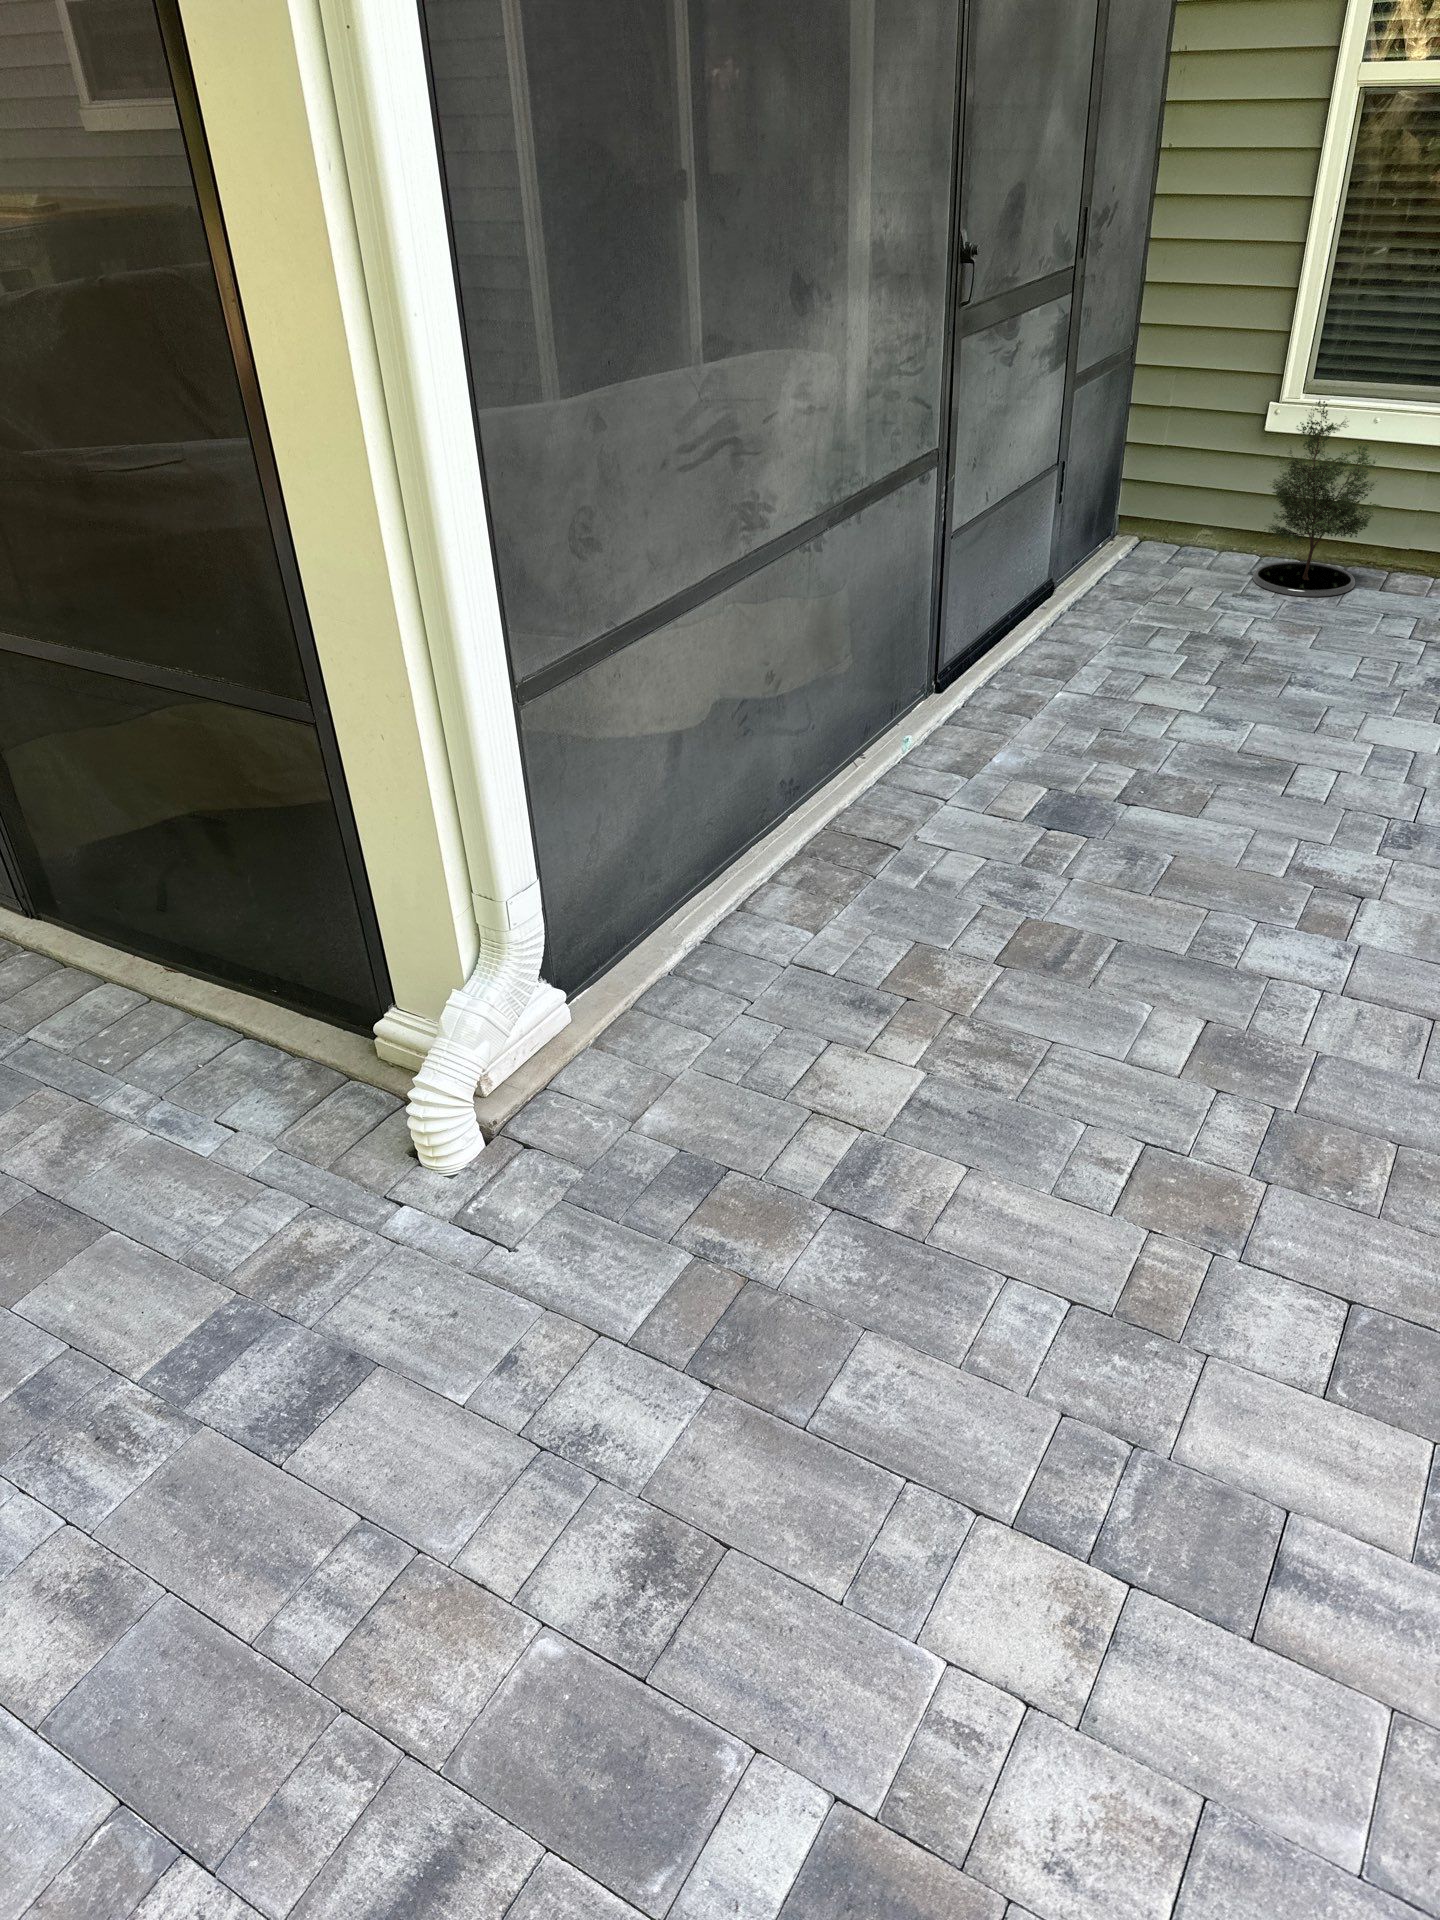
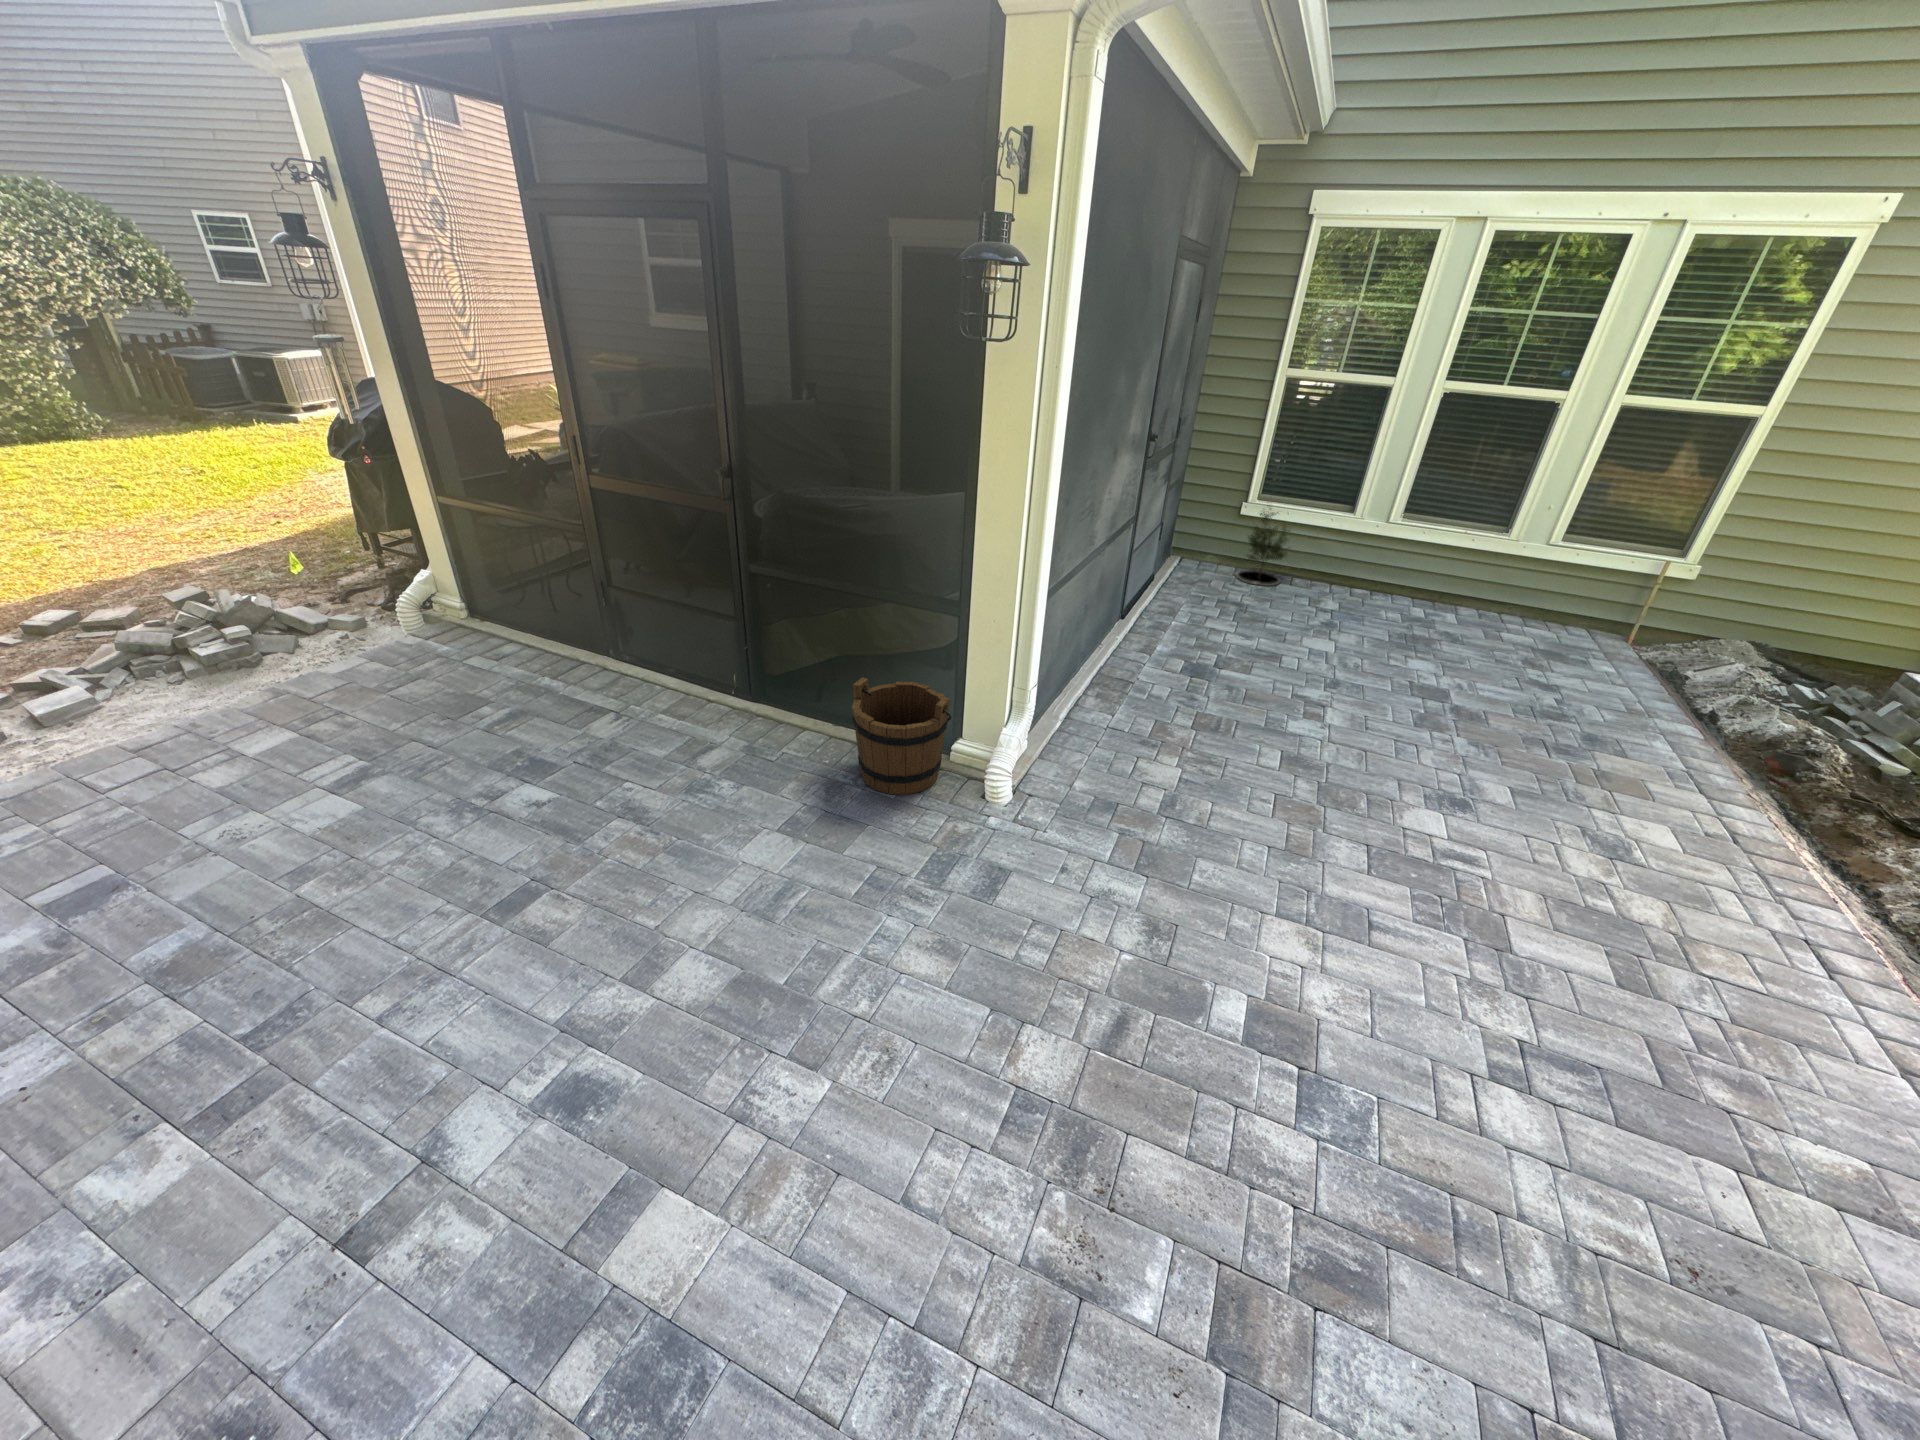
bucket: none [85,872,341,1146] -> present [852,677,952,795]

